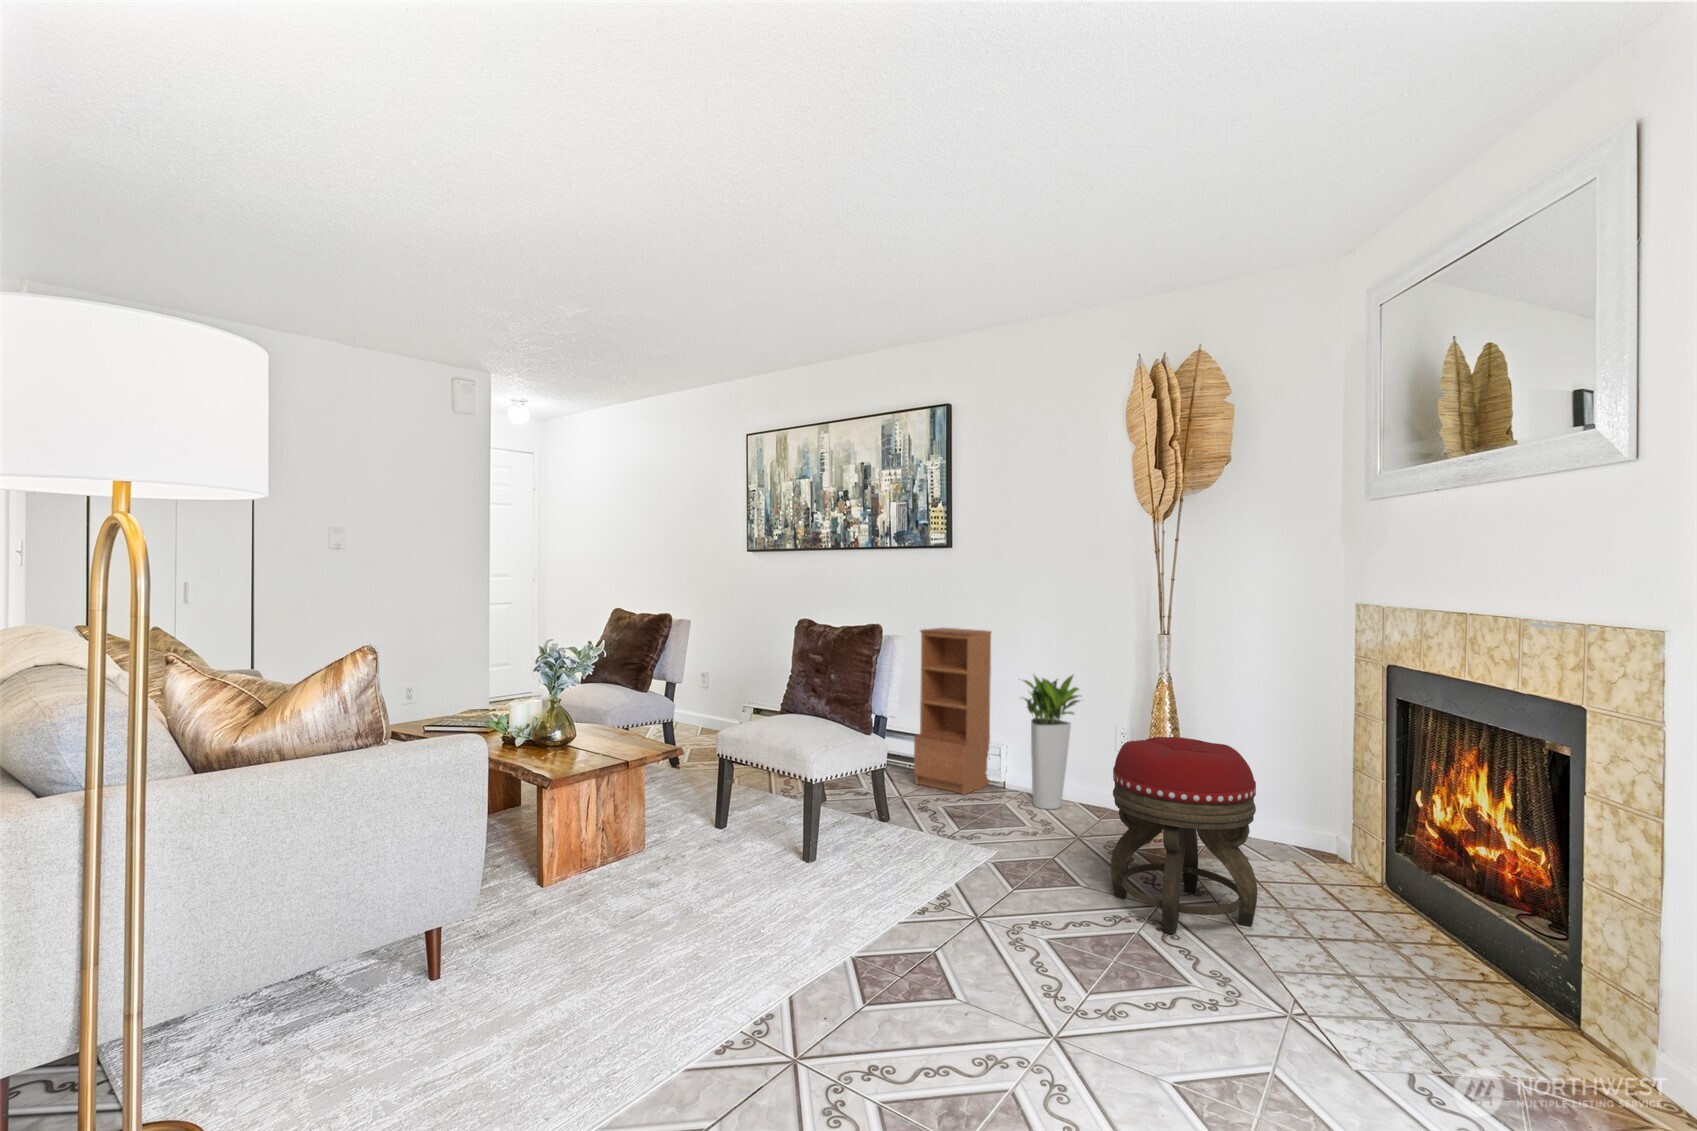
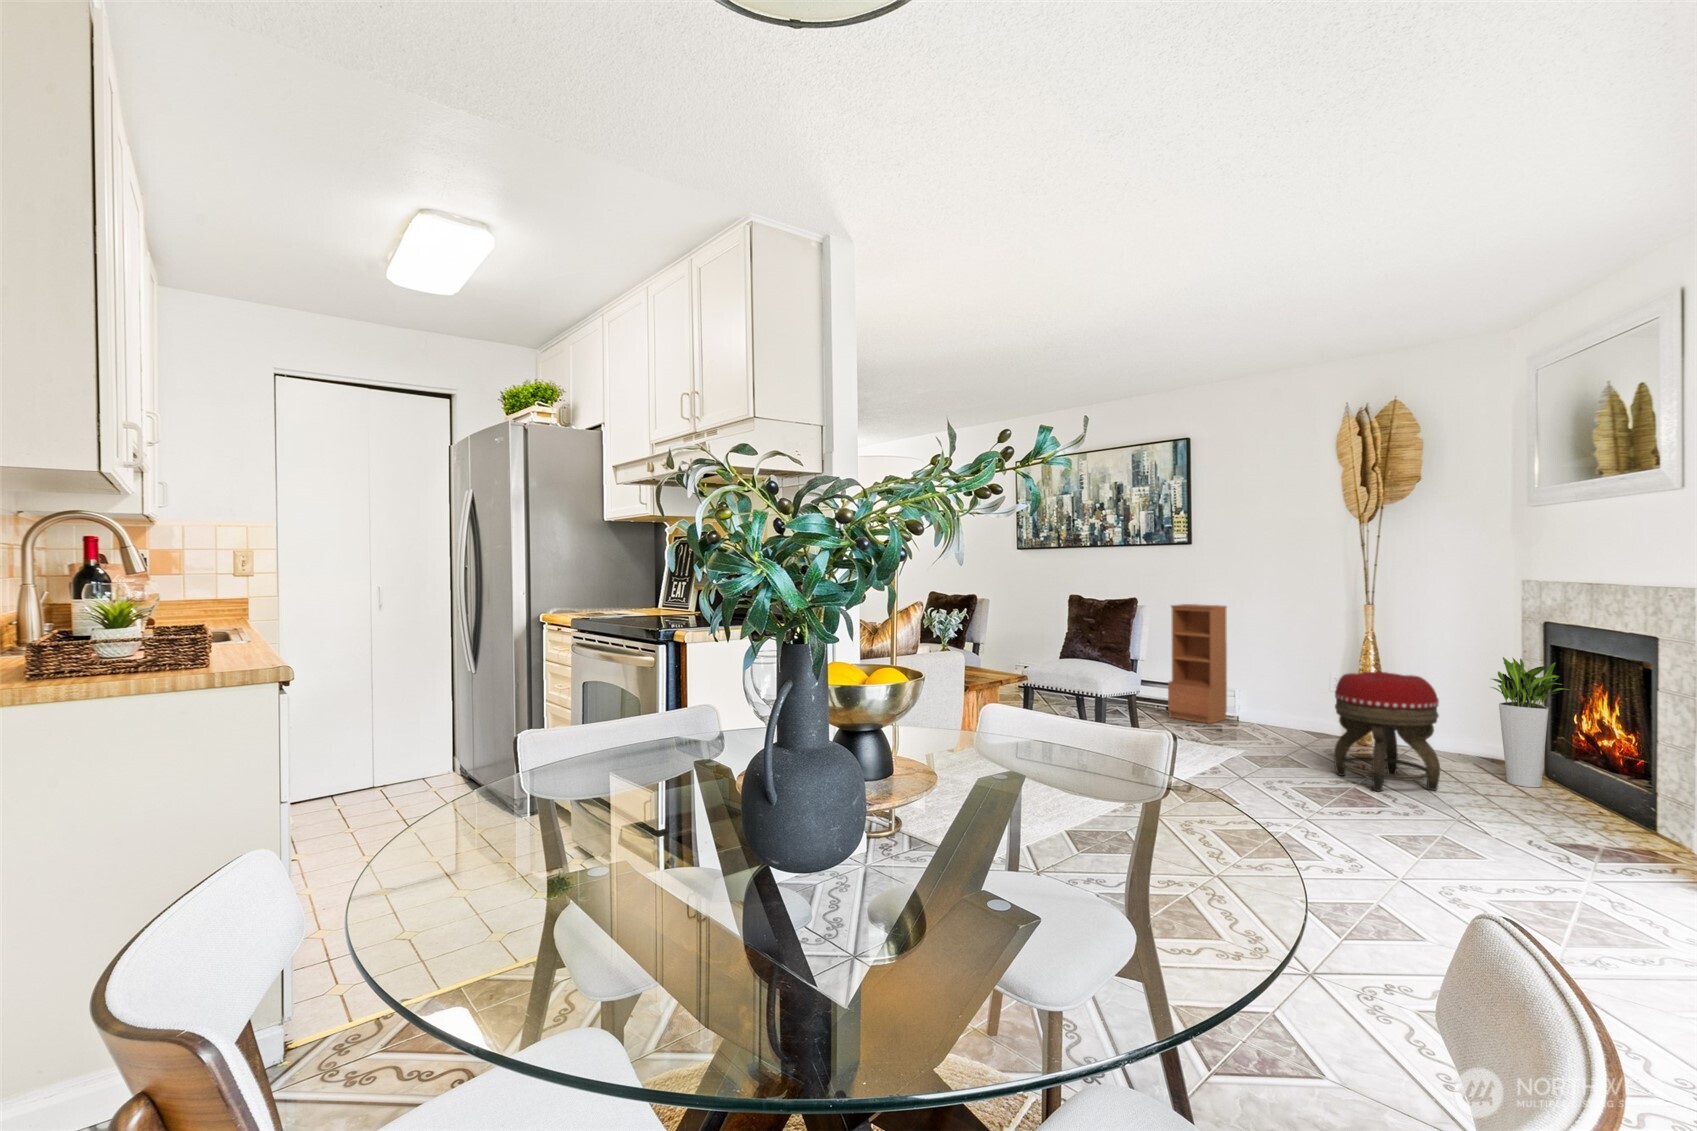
planter: present [1022,675,1080,809] -> present [1492,657,1569,787]

